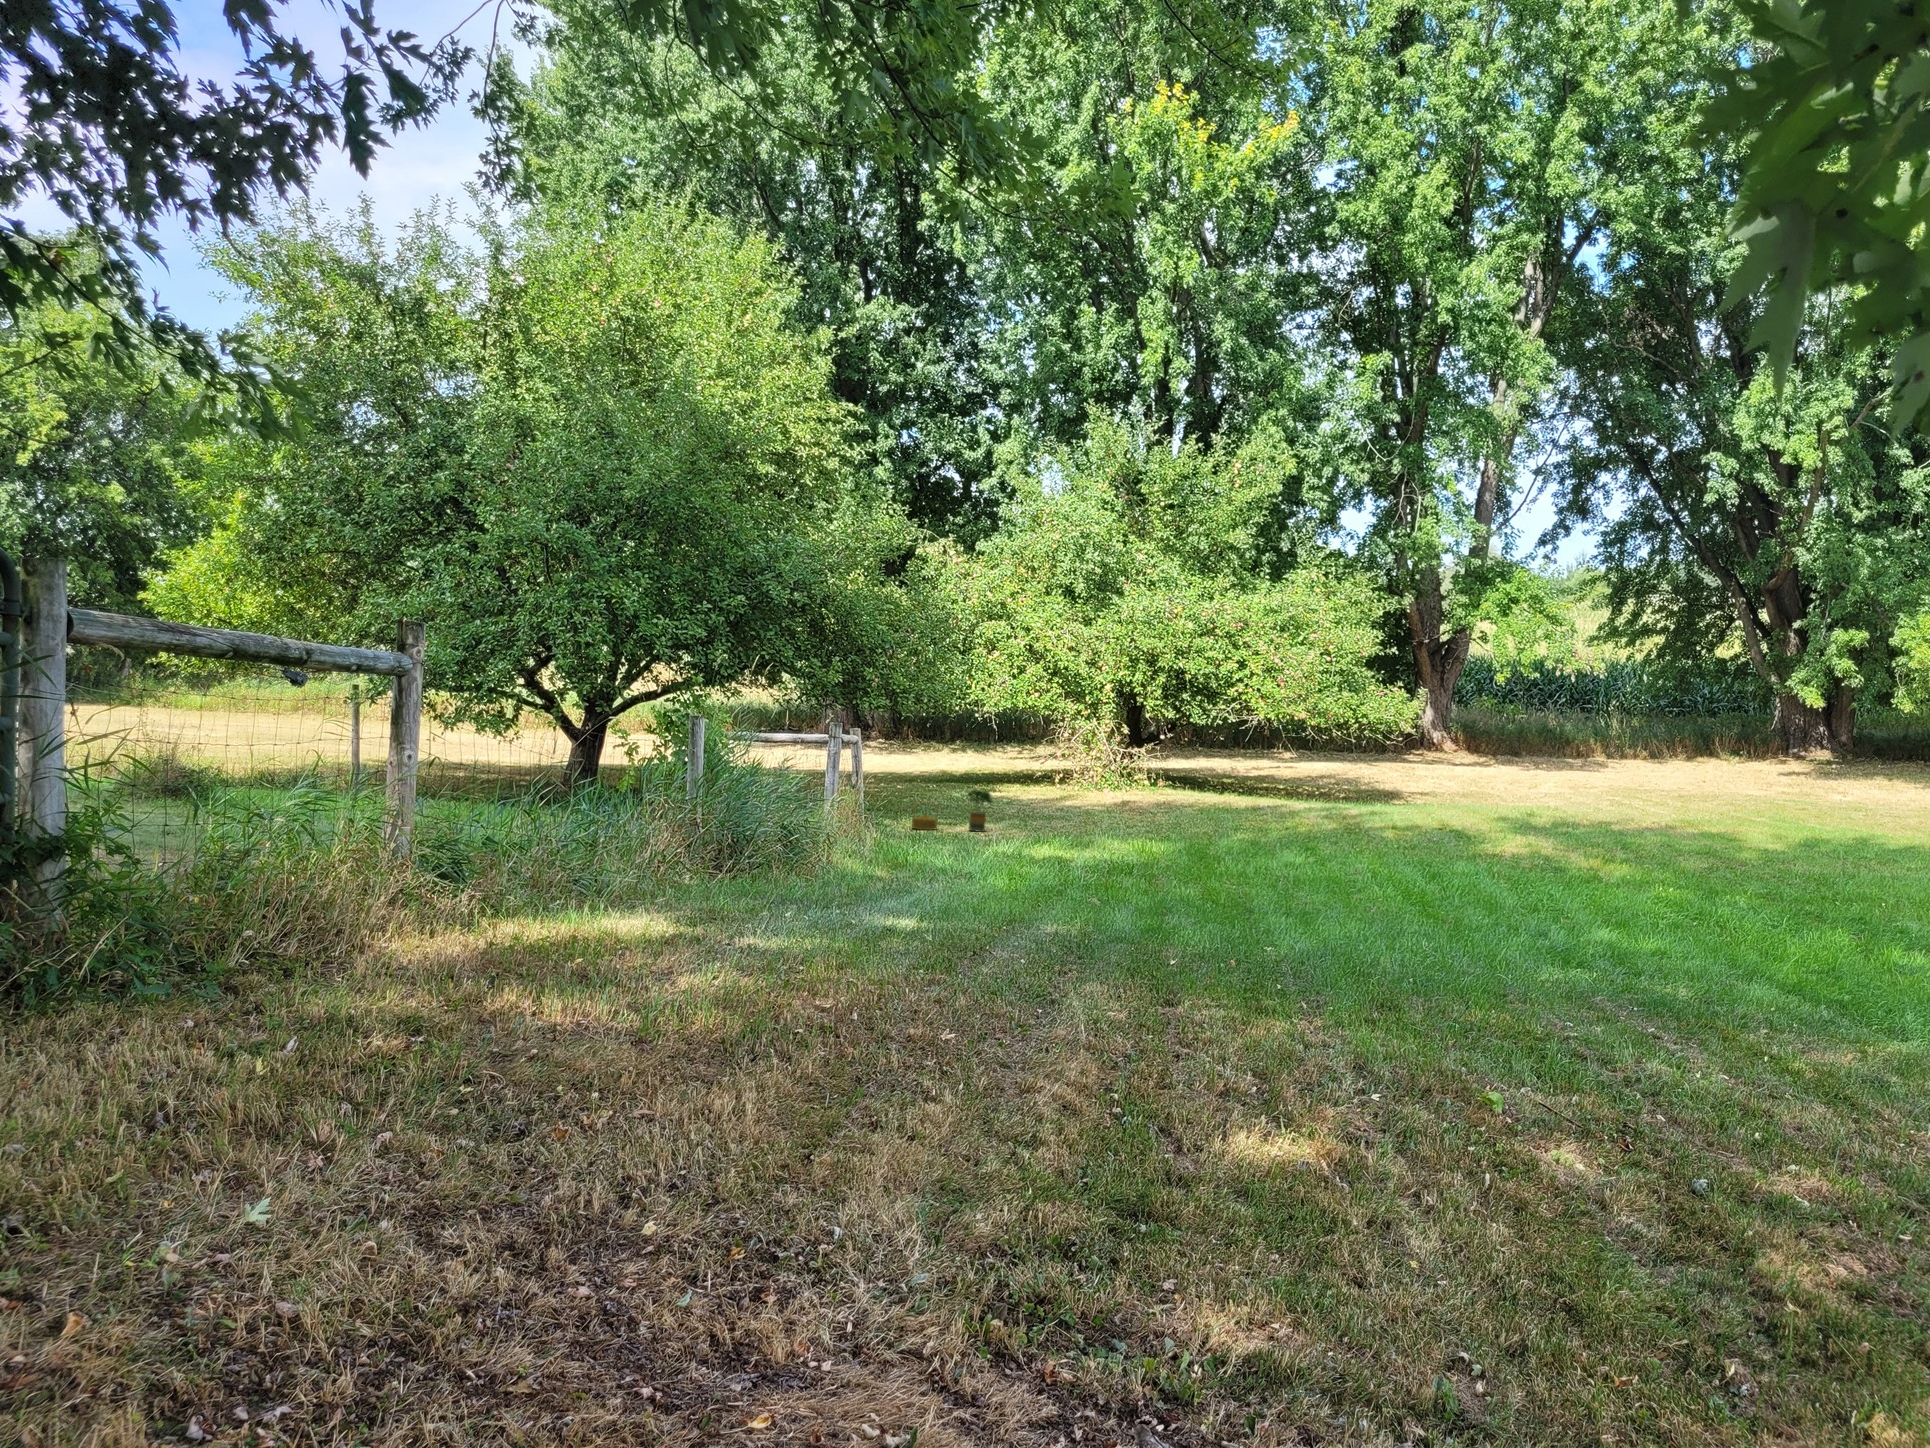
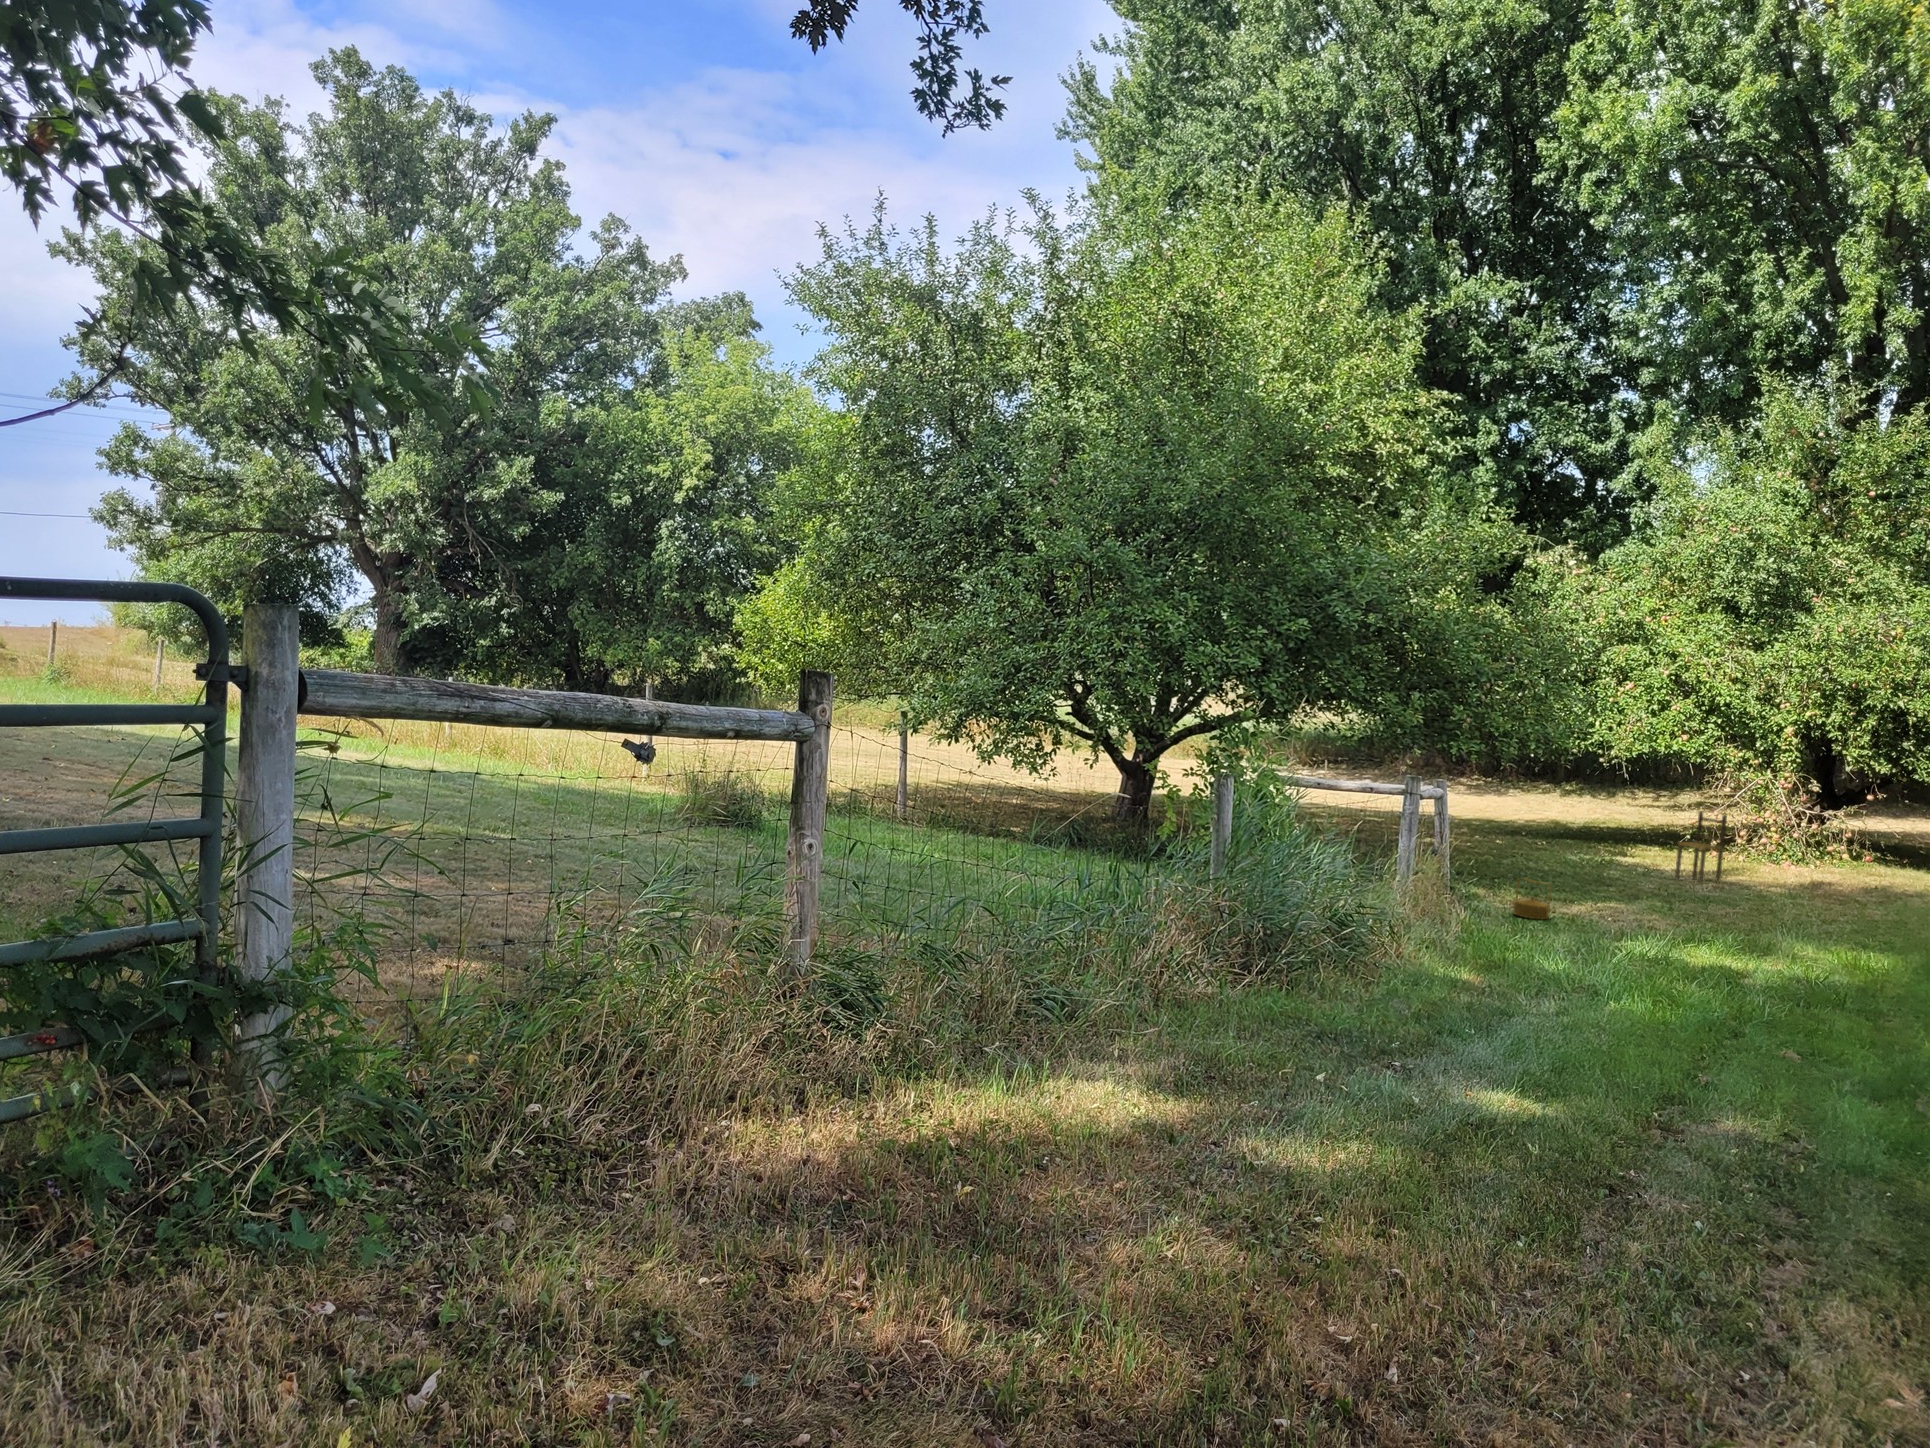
chair: none [1029,750,1063,806] -> present [1675,811,1727,884]
potted tree: present [968,790,993,832] -> none [1592,873,1635,932]

